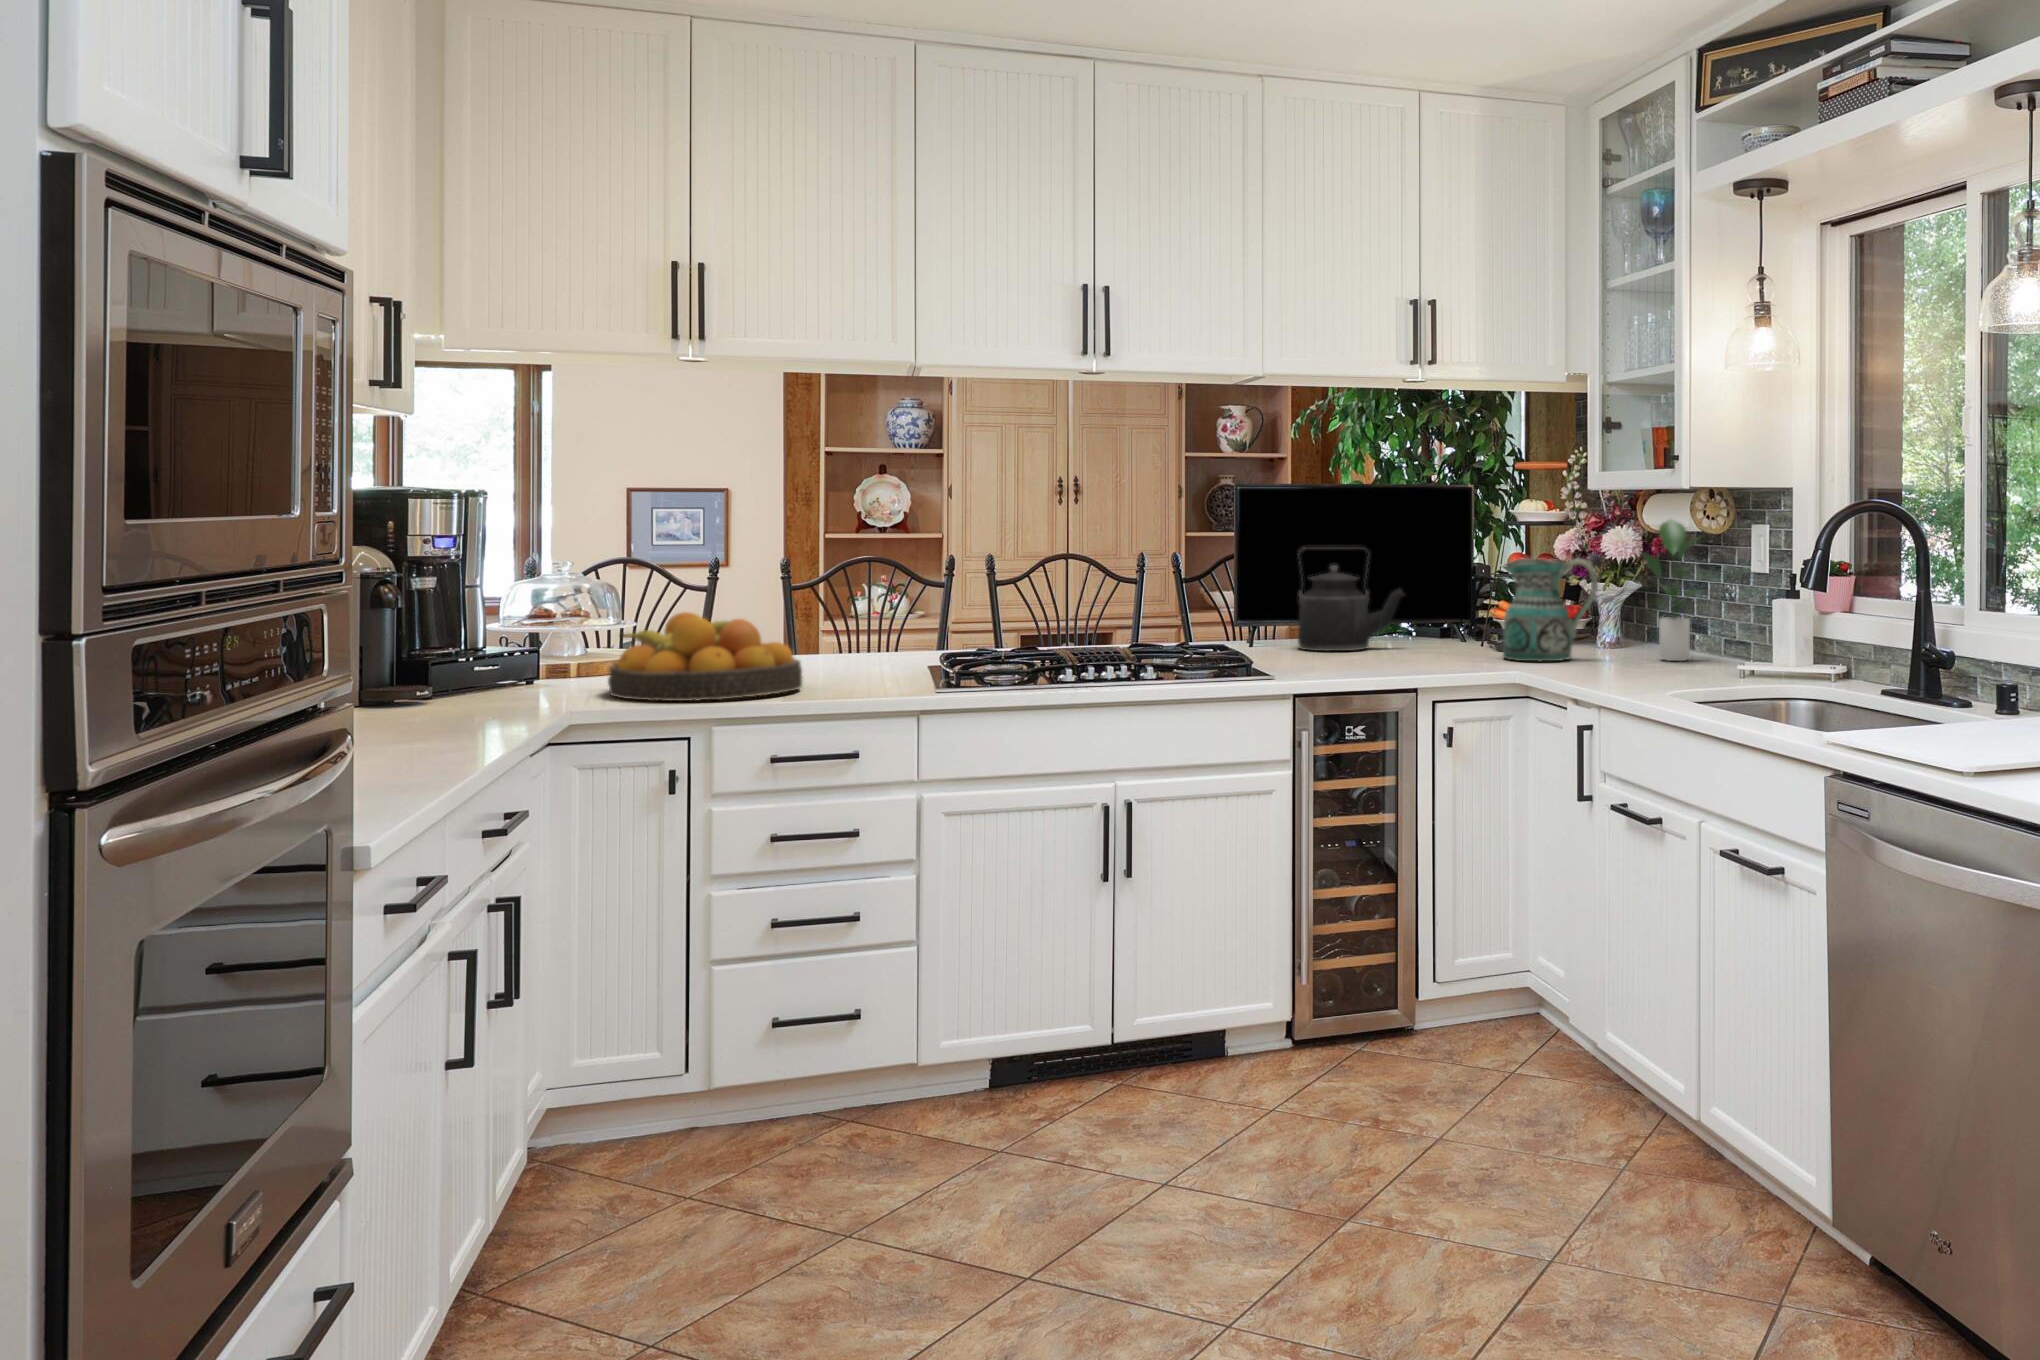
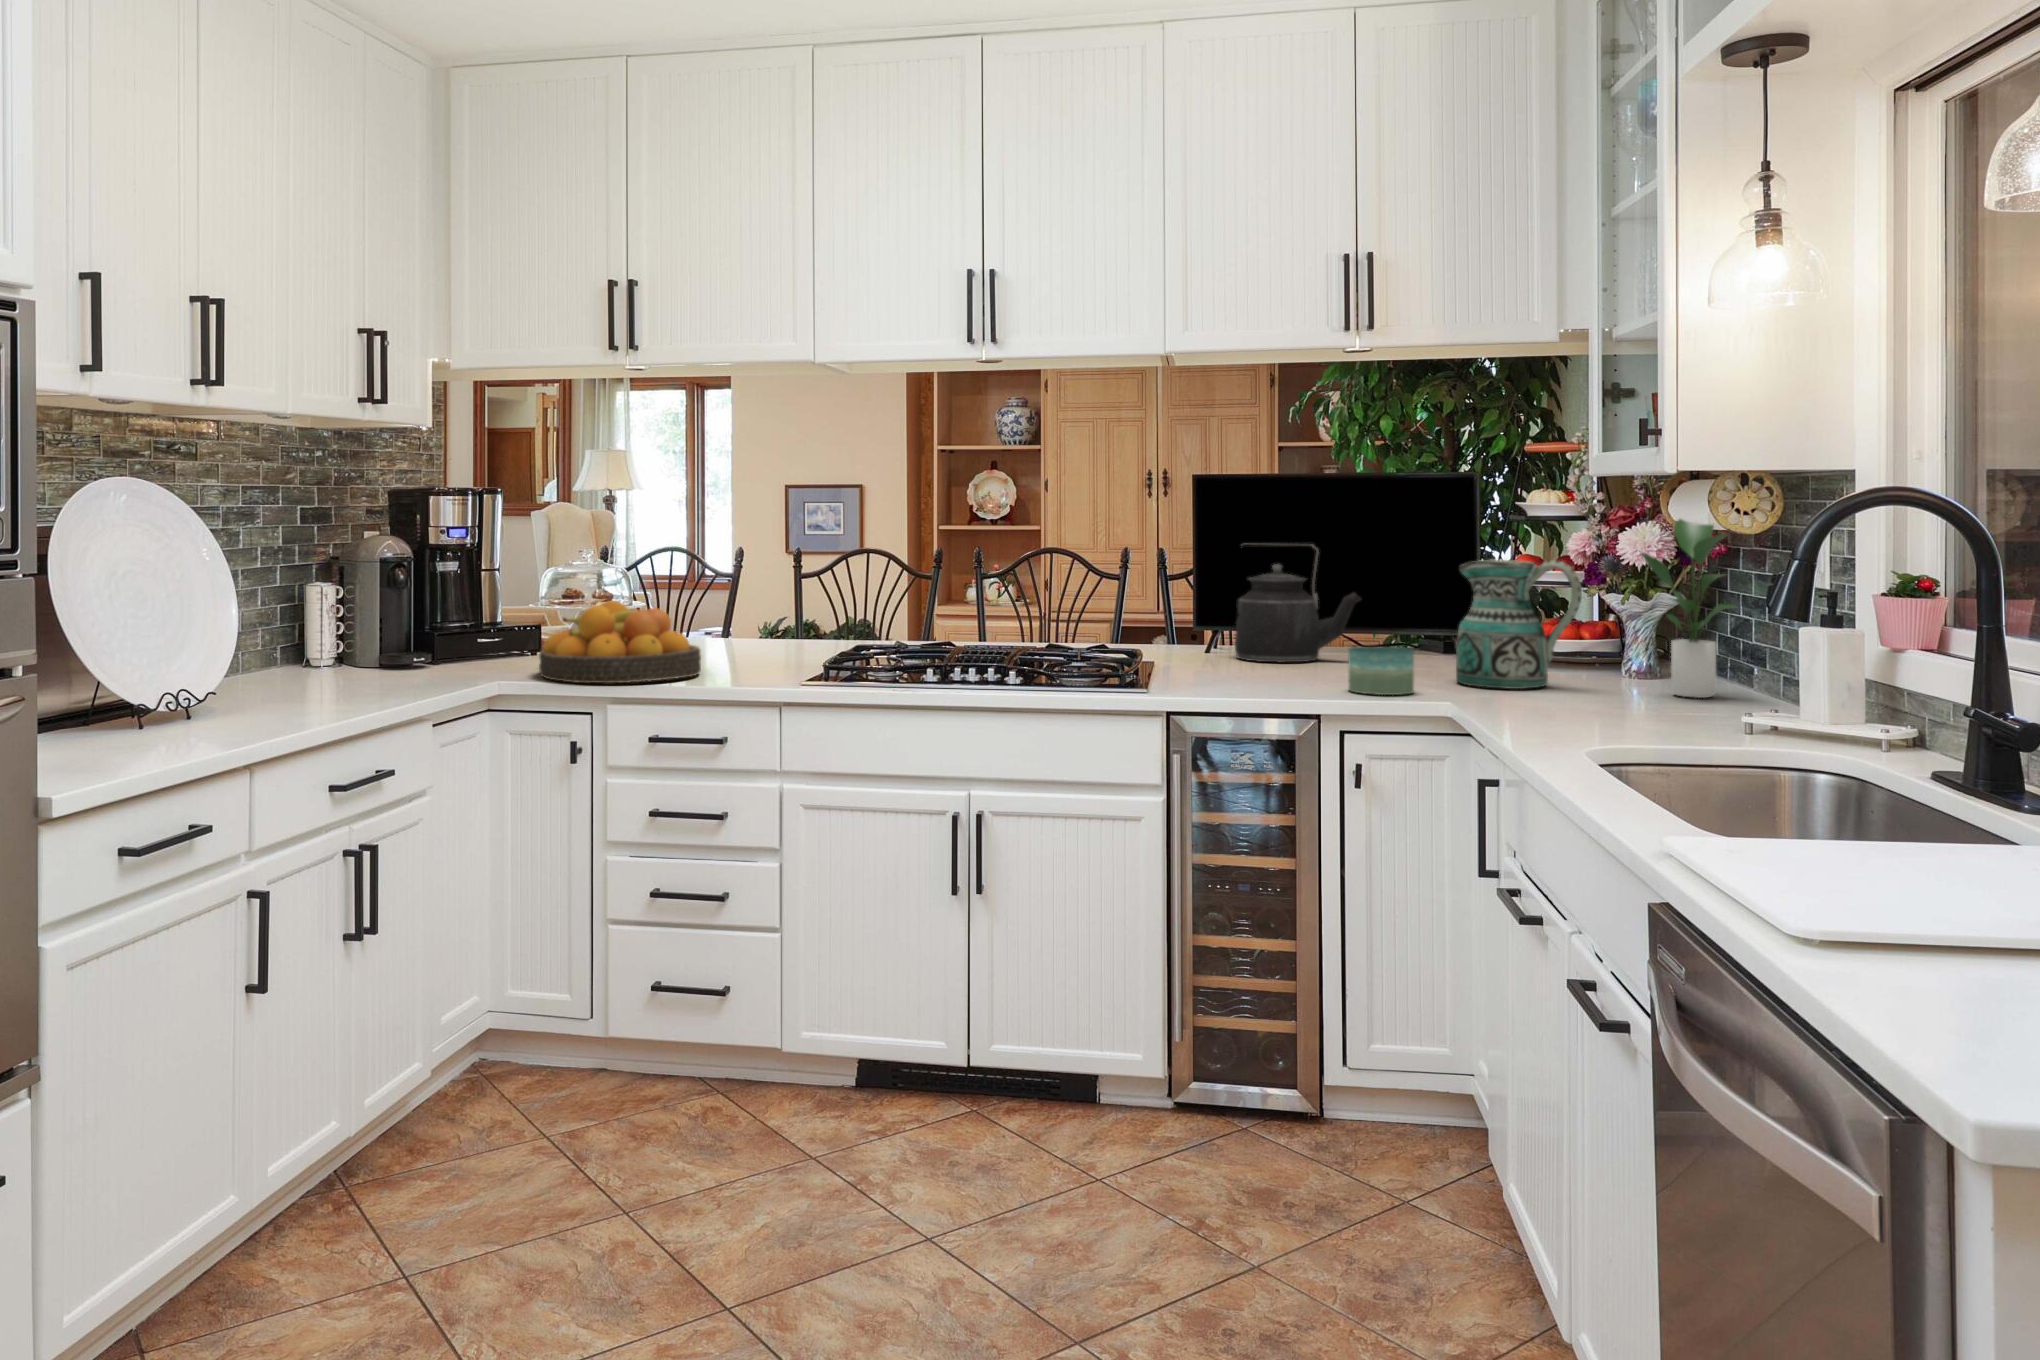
candle: none [1438,631,1489,670] -> present [1349,647,1414,695]

